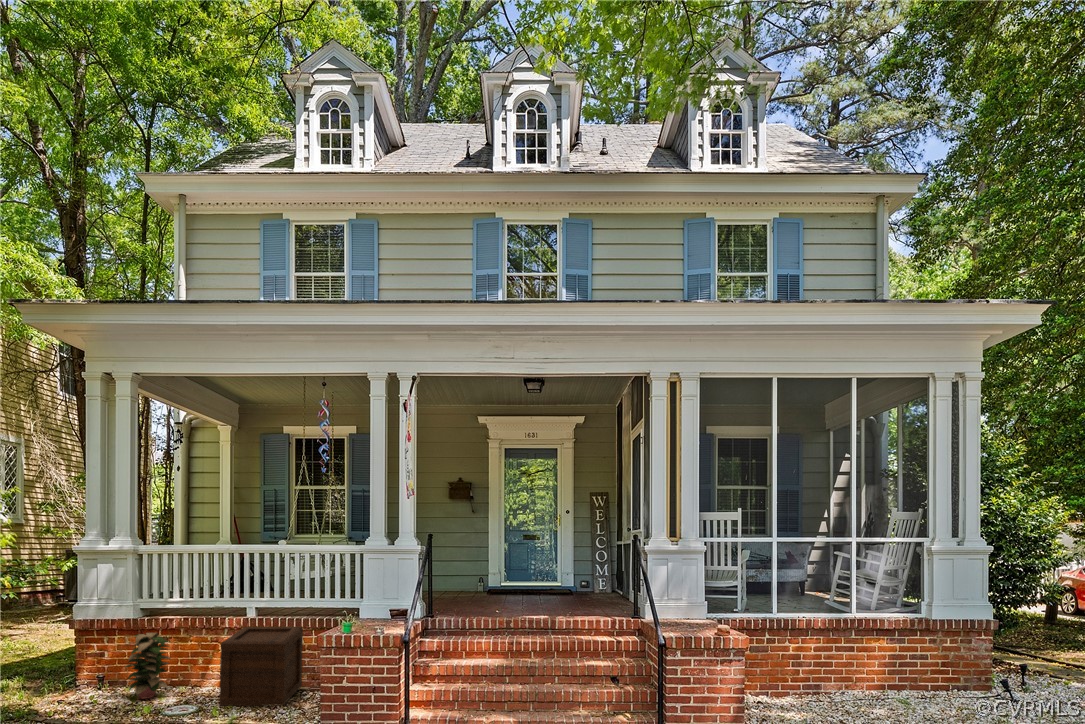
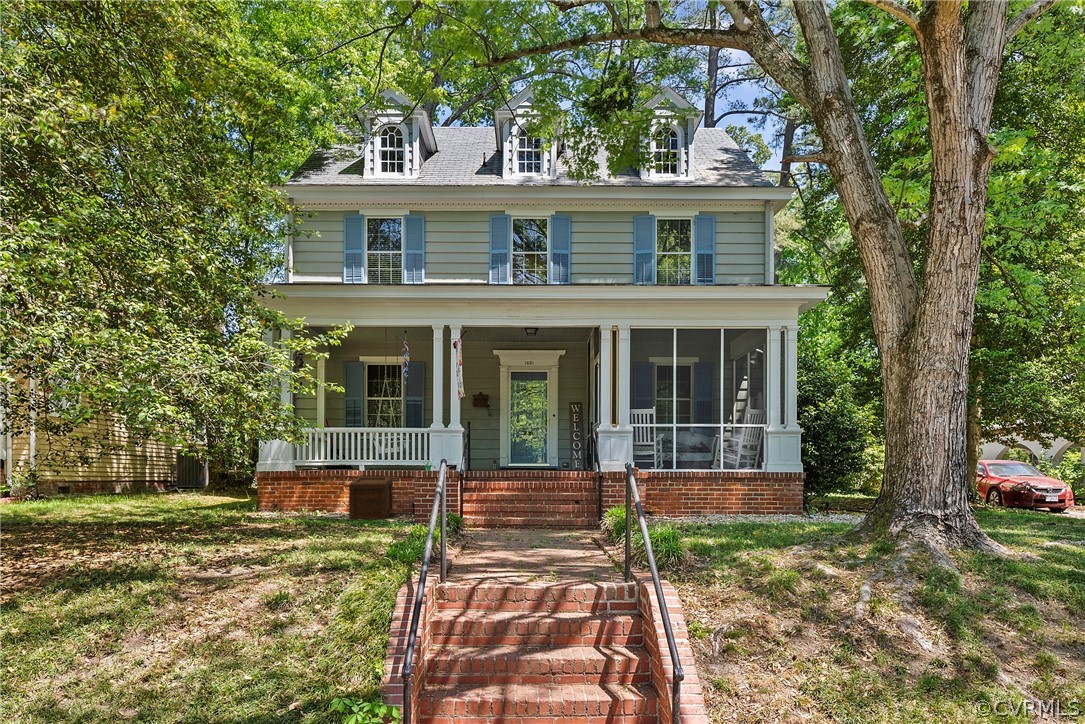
decorative plant: present [126,633,170,699] -> none [290,480,316,517]

